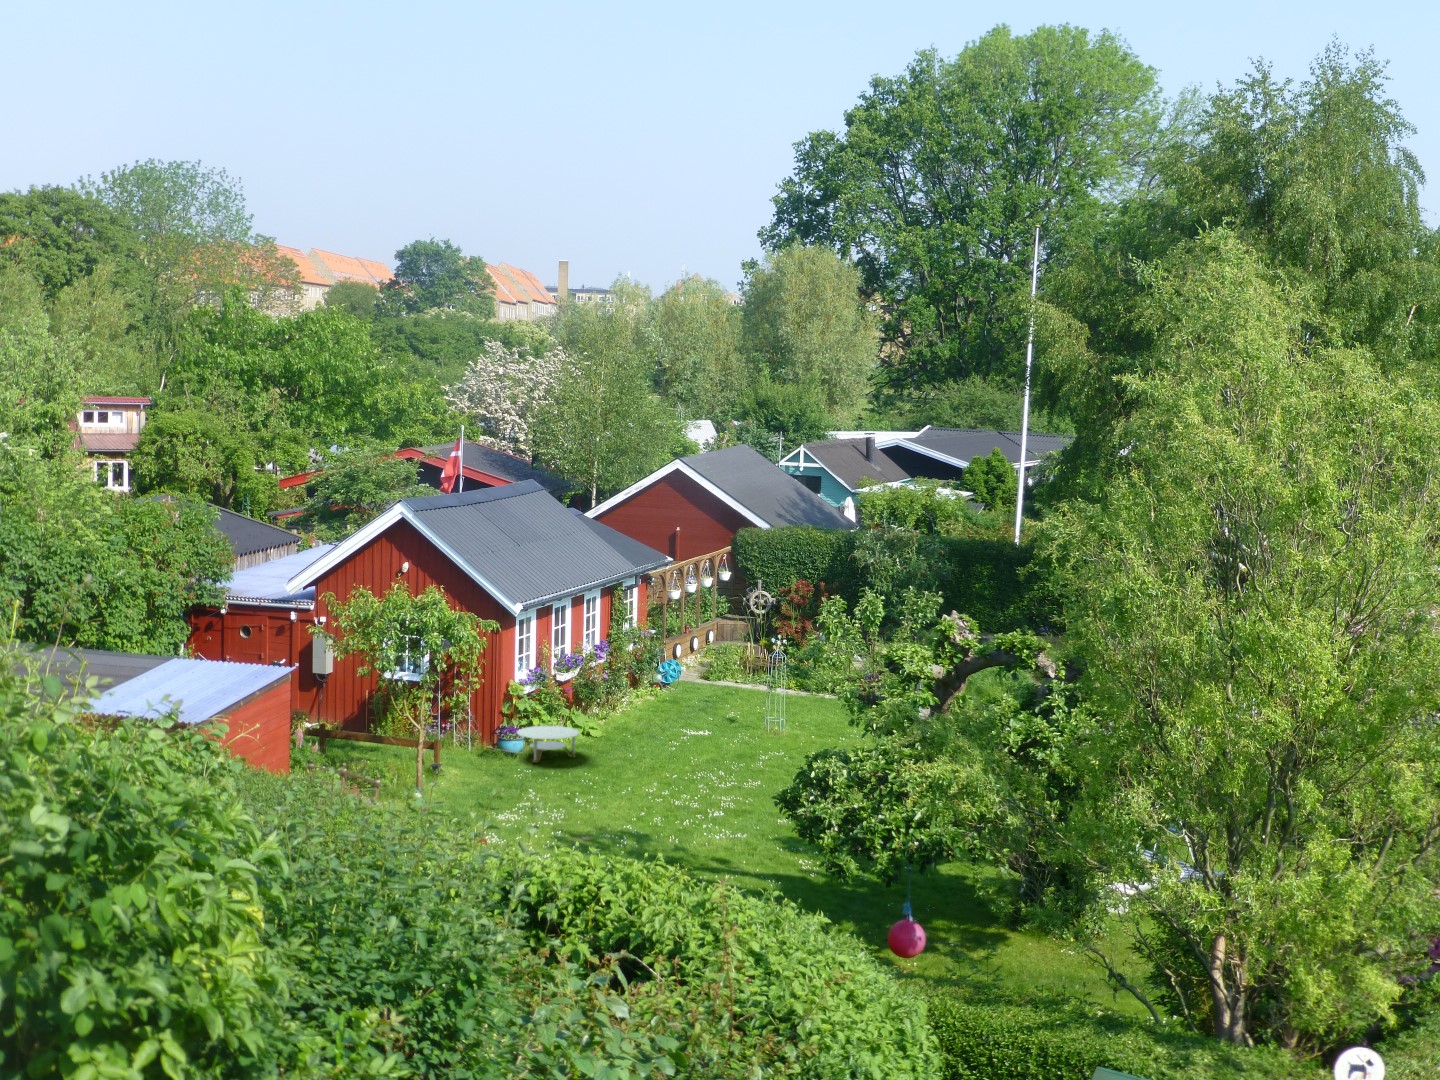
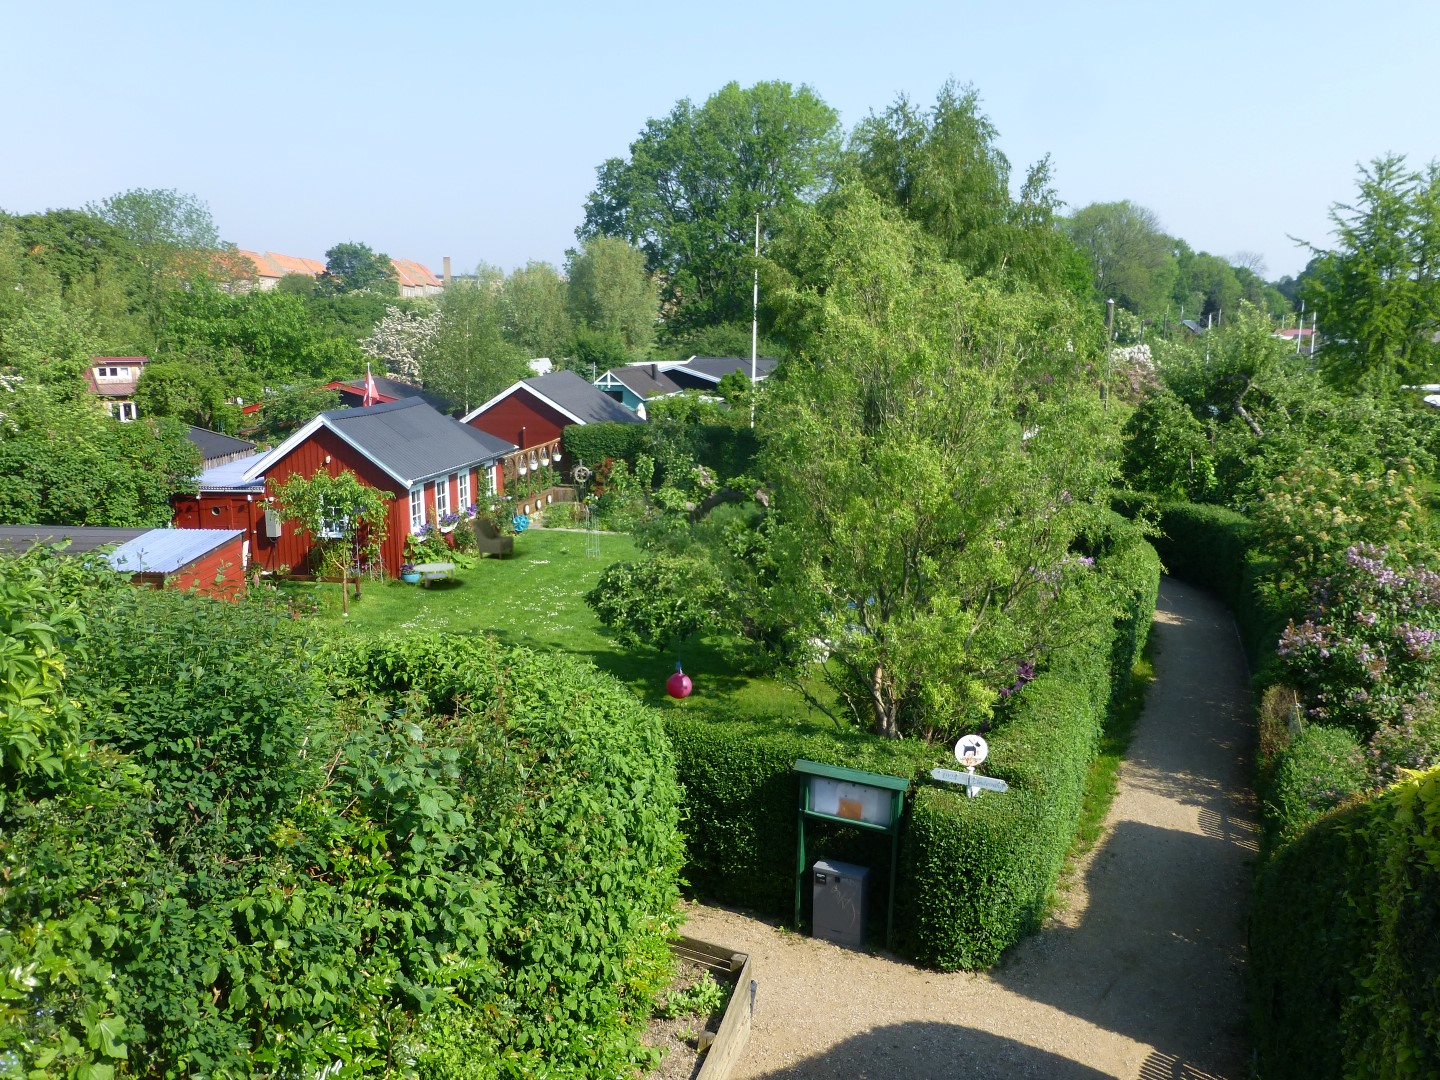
chair: none [602,661,661,726] -> present [472,518,514,559]

